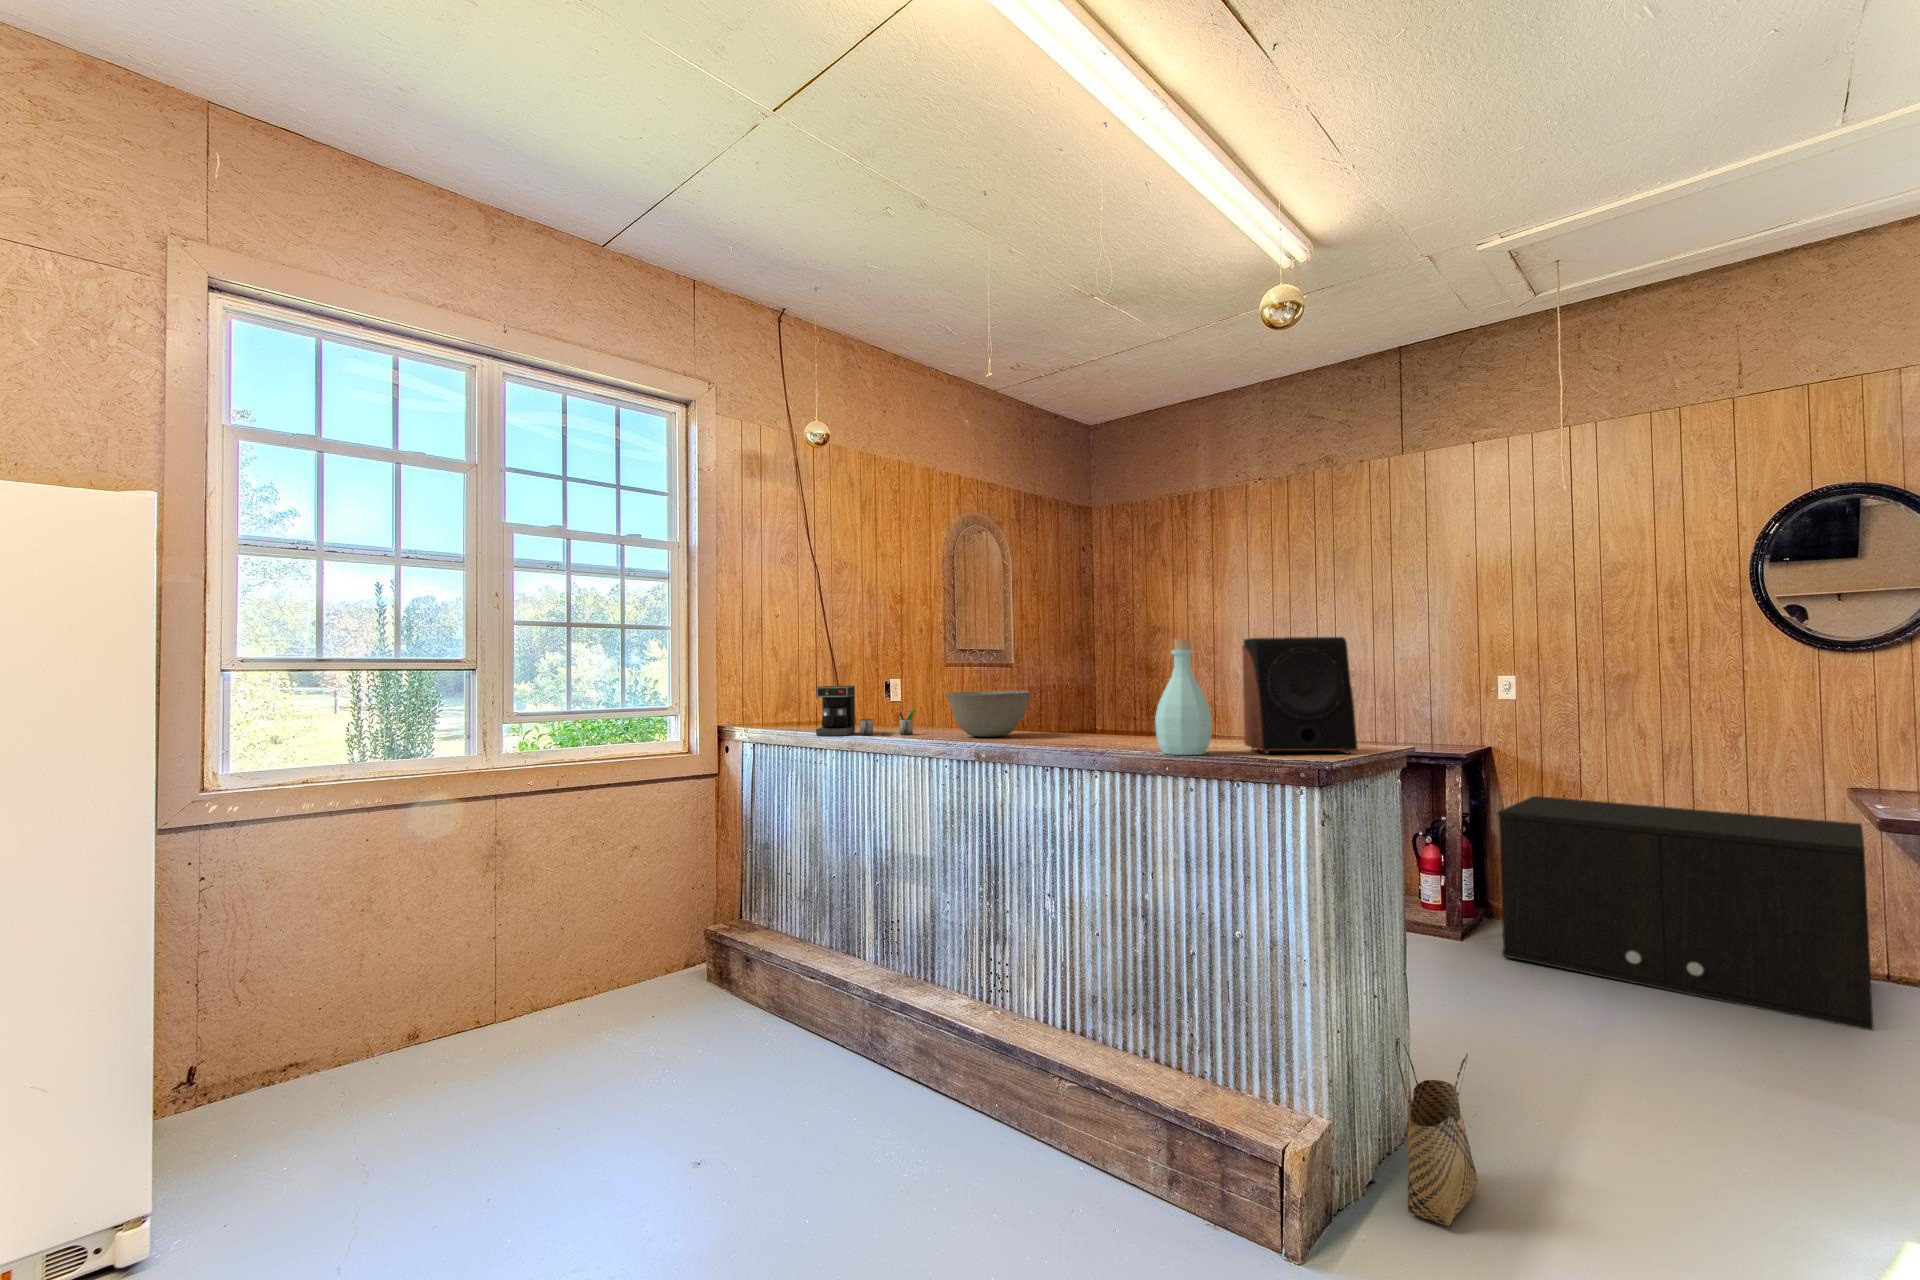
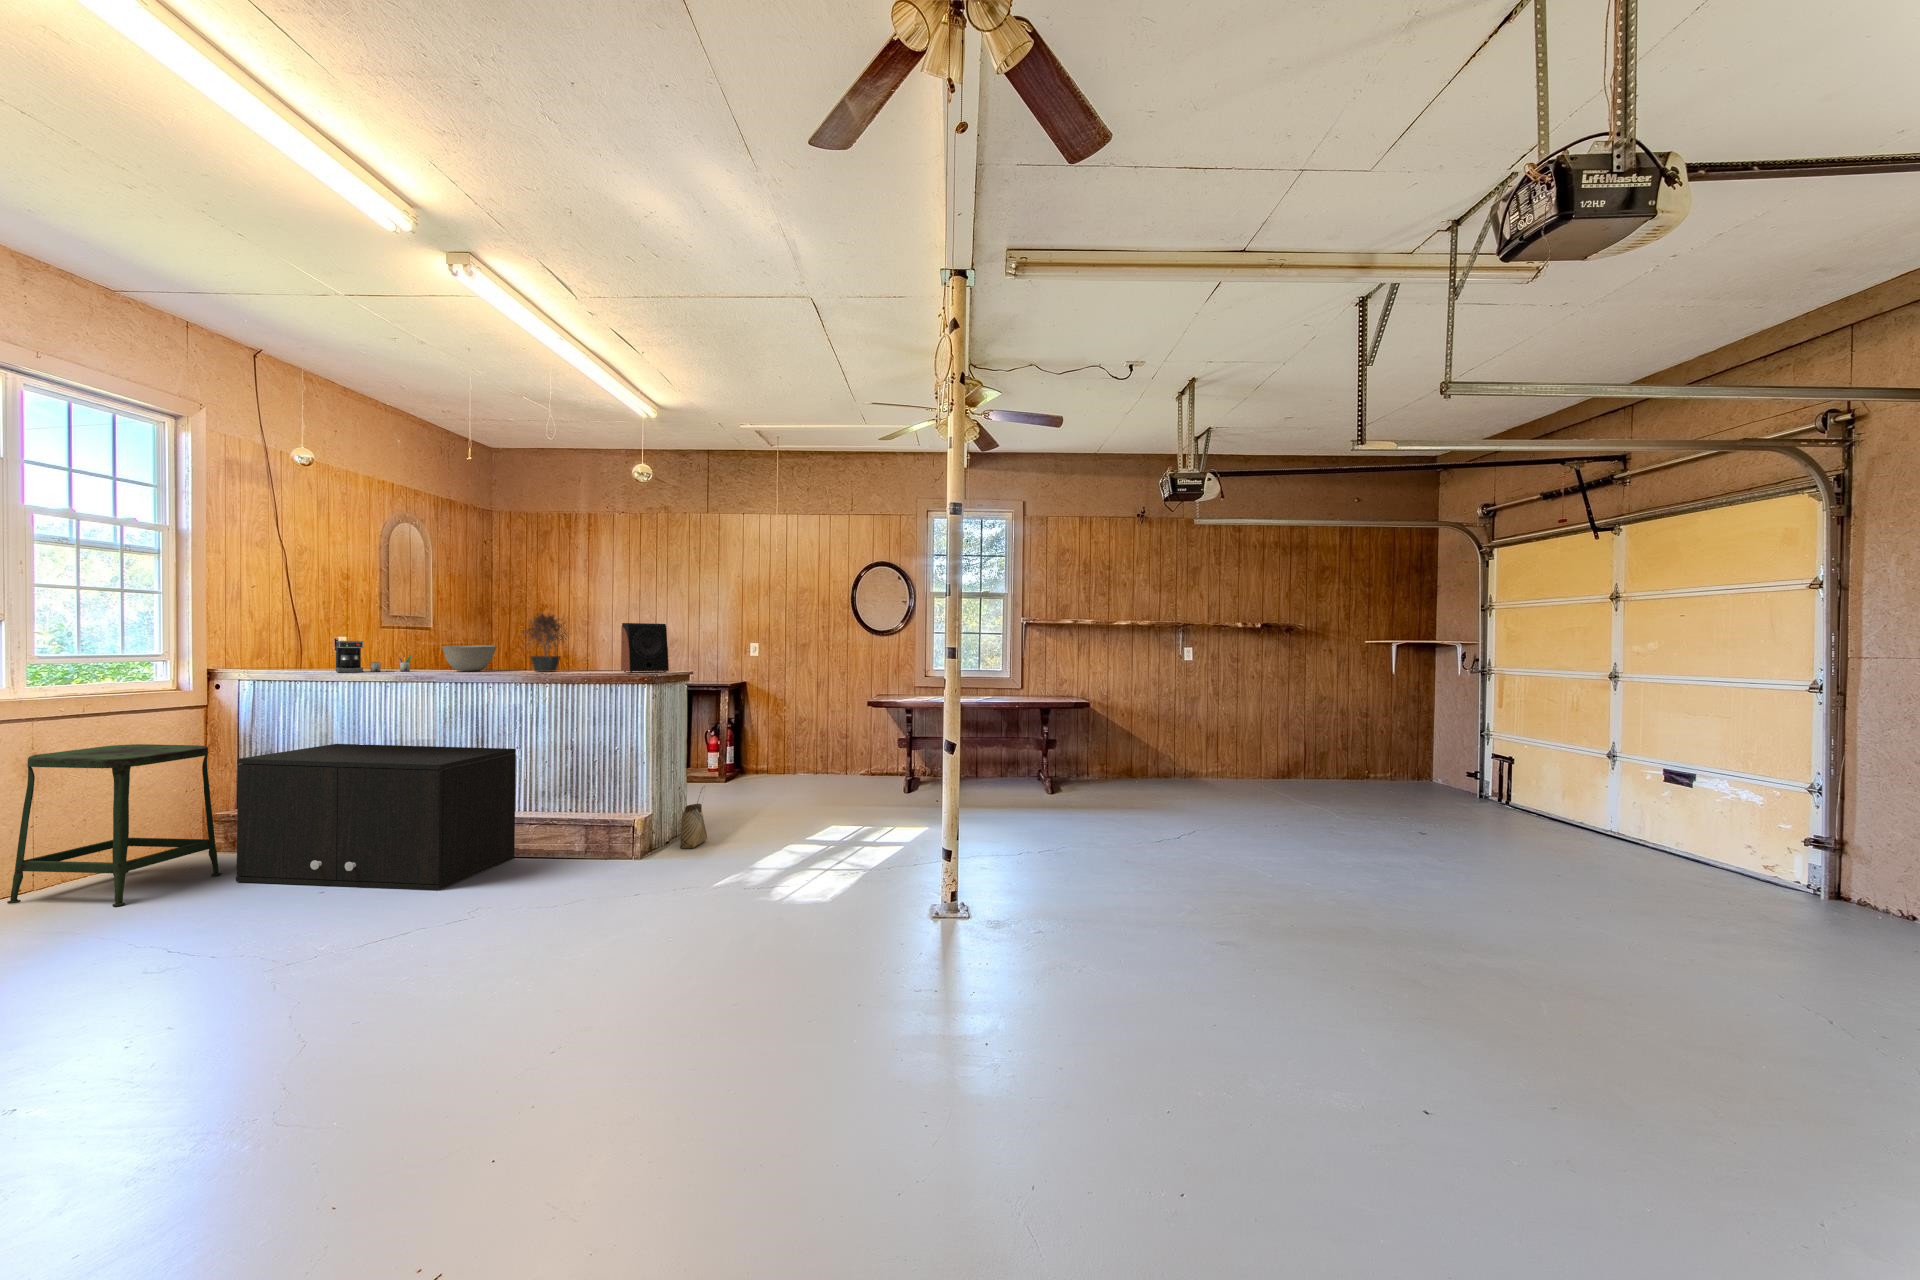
potted plant: none [1056,623,1150,743] -> present [522,613,568,672]
bottle: present [1155,639,1212,755] -> none [582,623,608,674]
storage cabinet: present [1498,796,1873,1030] -> present [236,744,516,890]
stool: none [451,829,671,1094] -> present [7,744,221,906]

